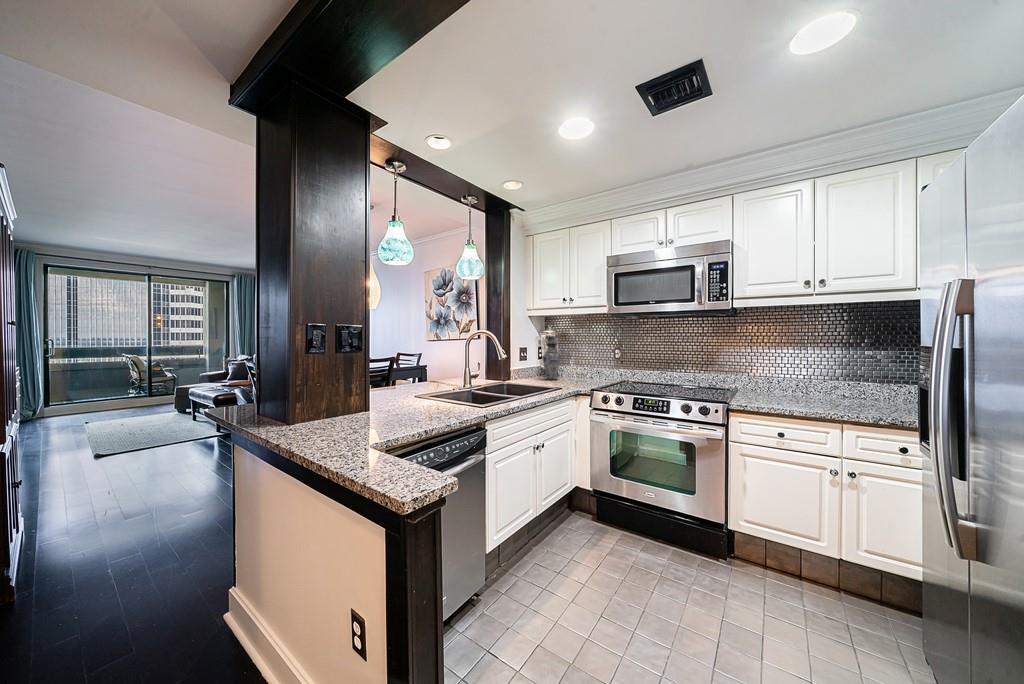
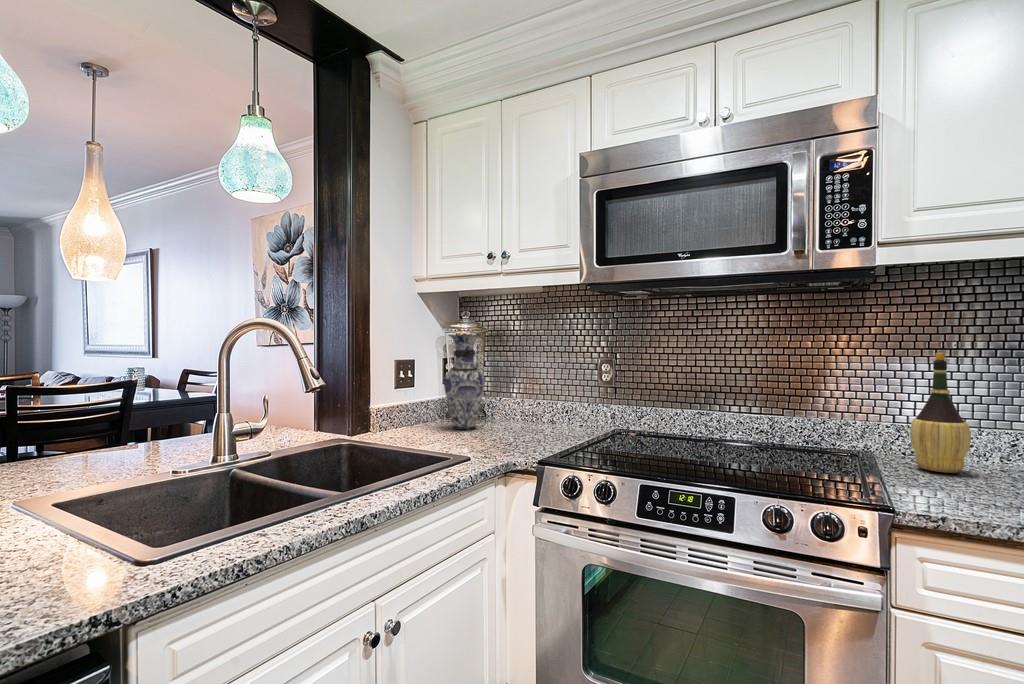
wine bottle: none [750,345,774,394] -> present [910,353,971,473]

